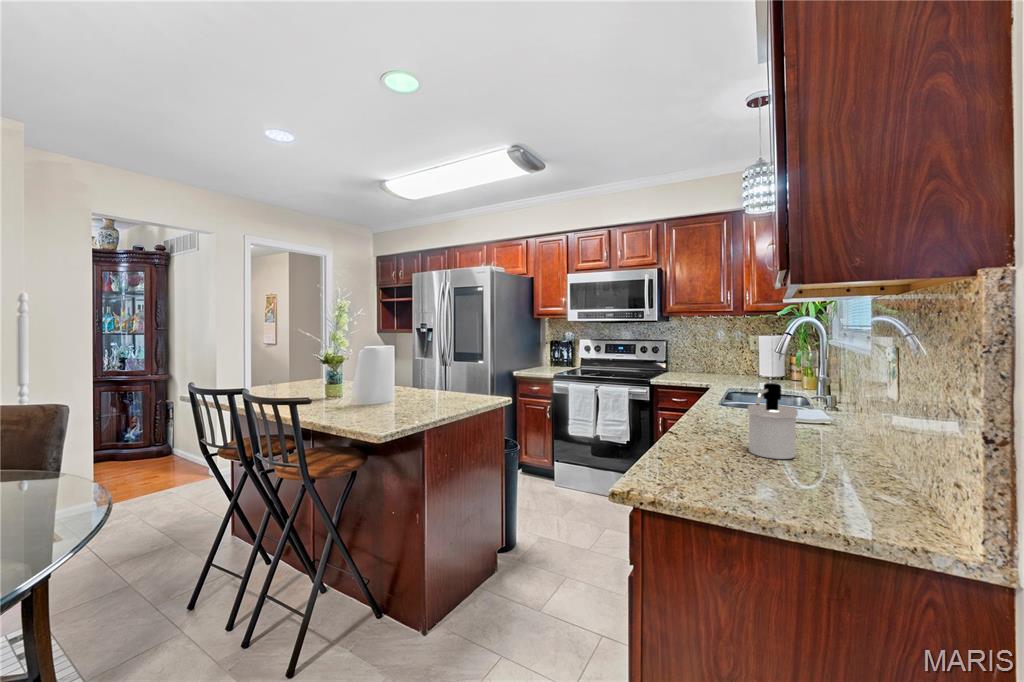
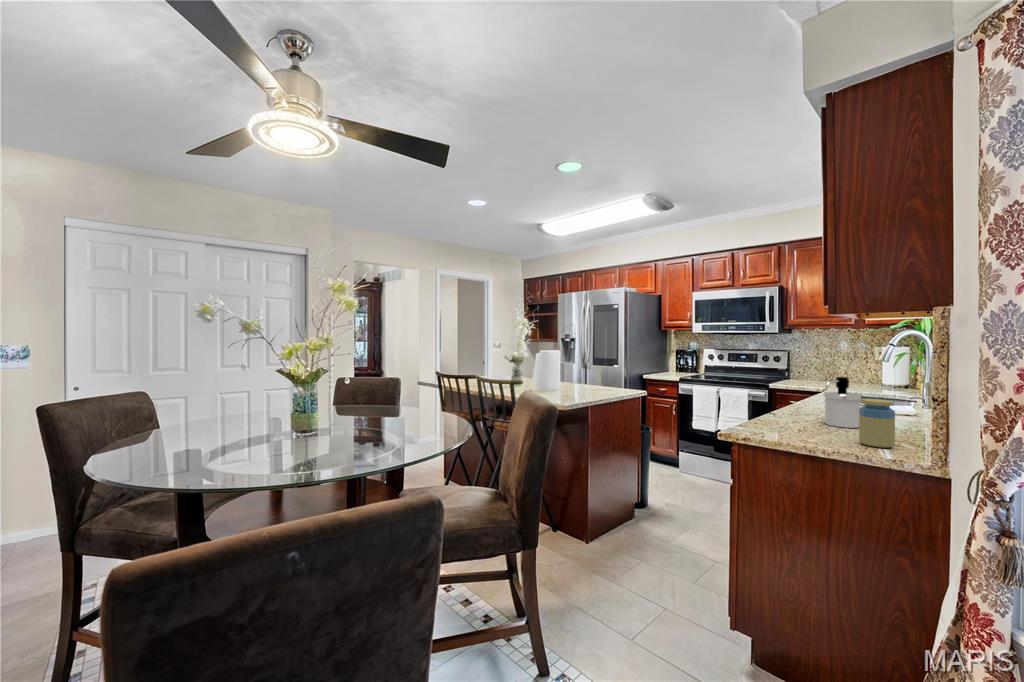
jar: none [827,427,884,512] -> present [859,399,895,448]

